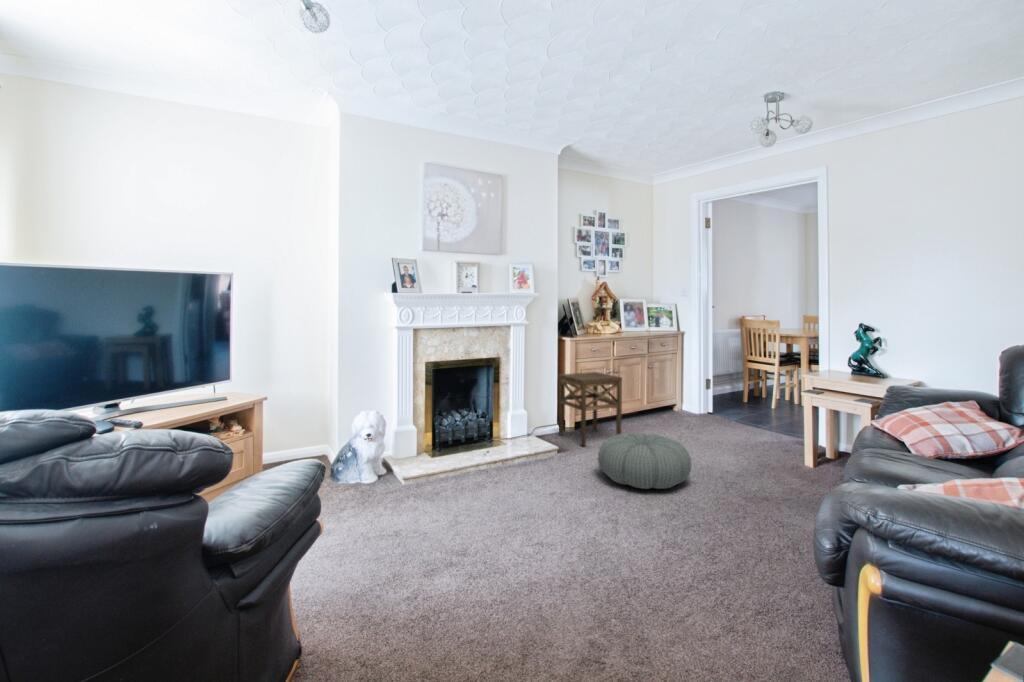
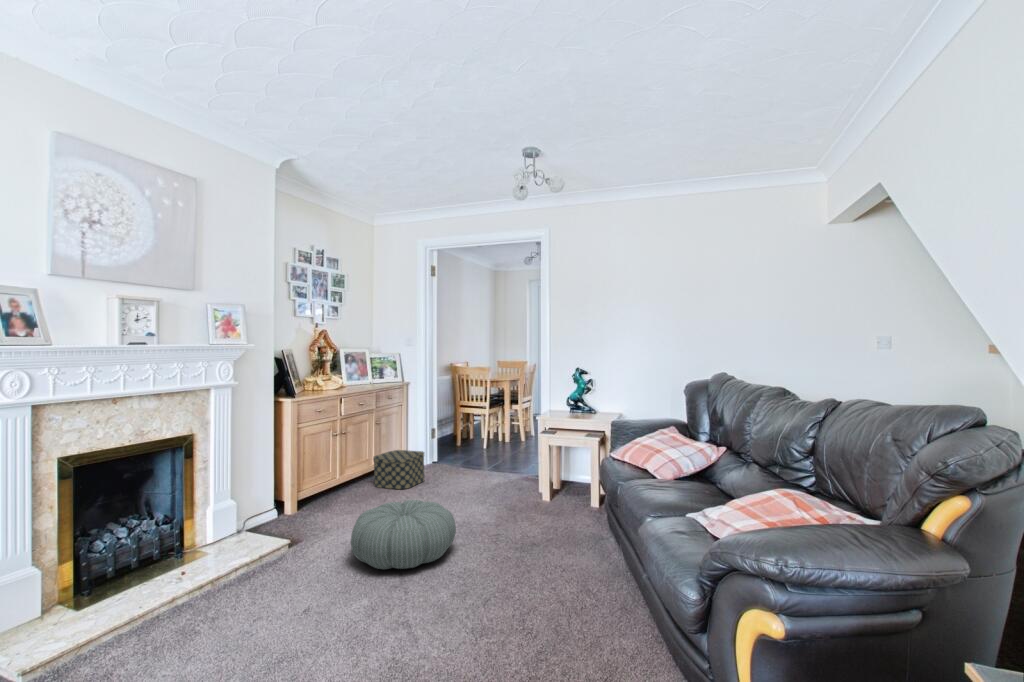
side table: present [559,372,622,446] -> none [277,436,361,532]
storage box: none [642,394,691,429] -> present [373,450,424,489]

